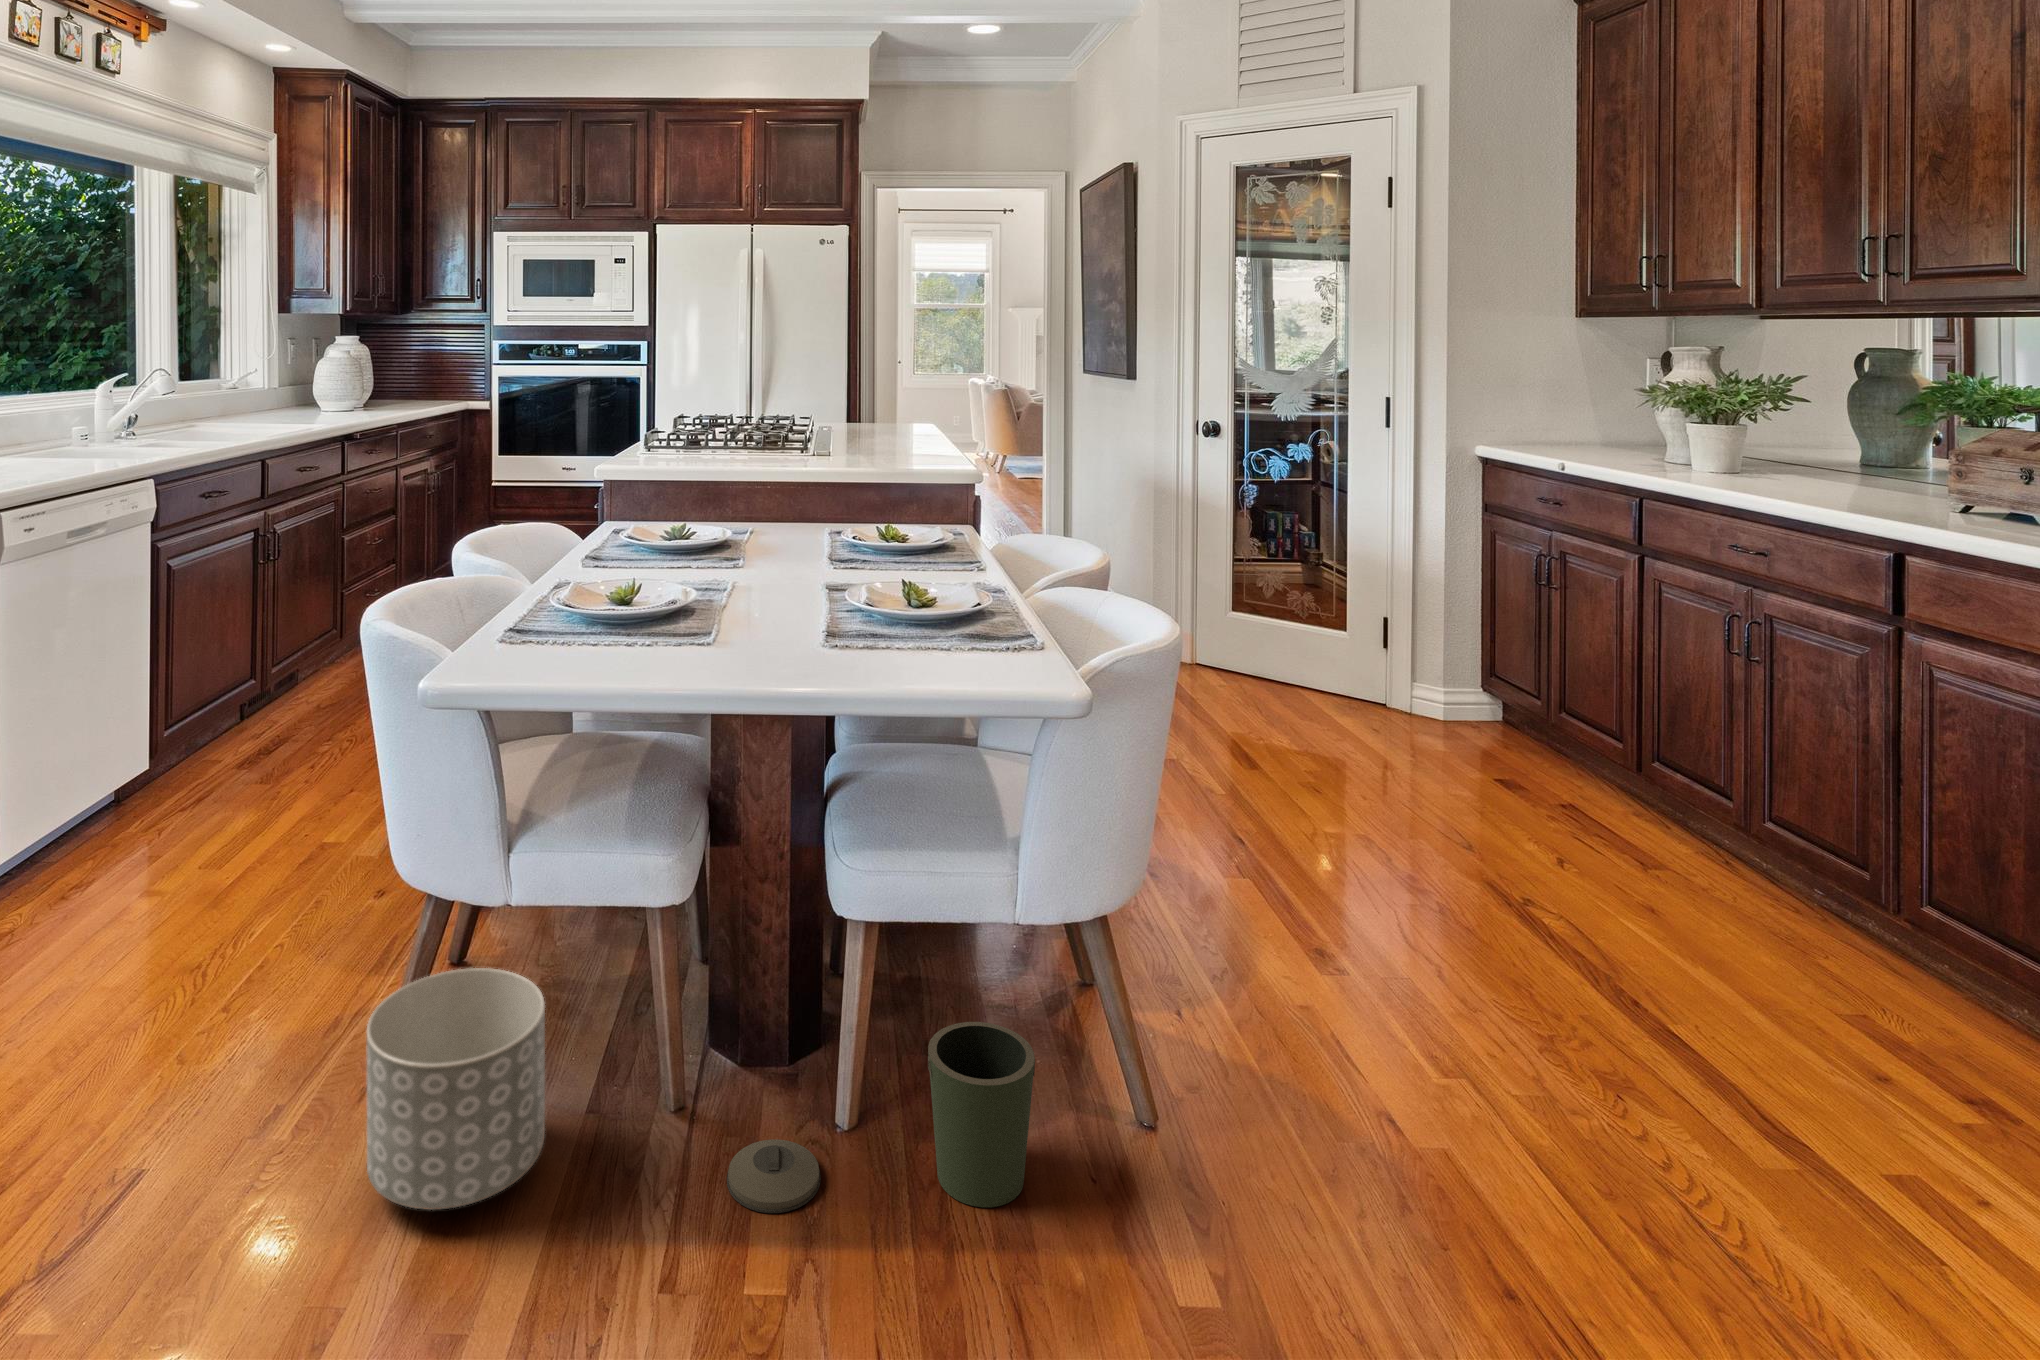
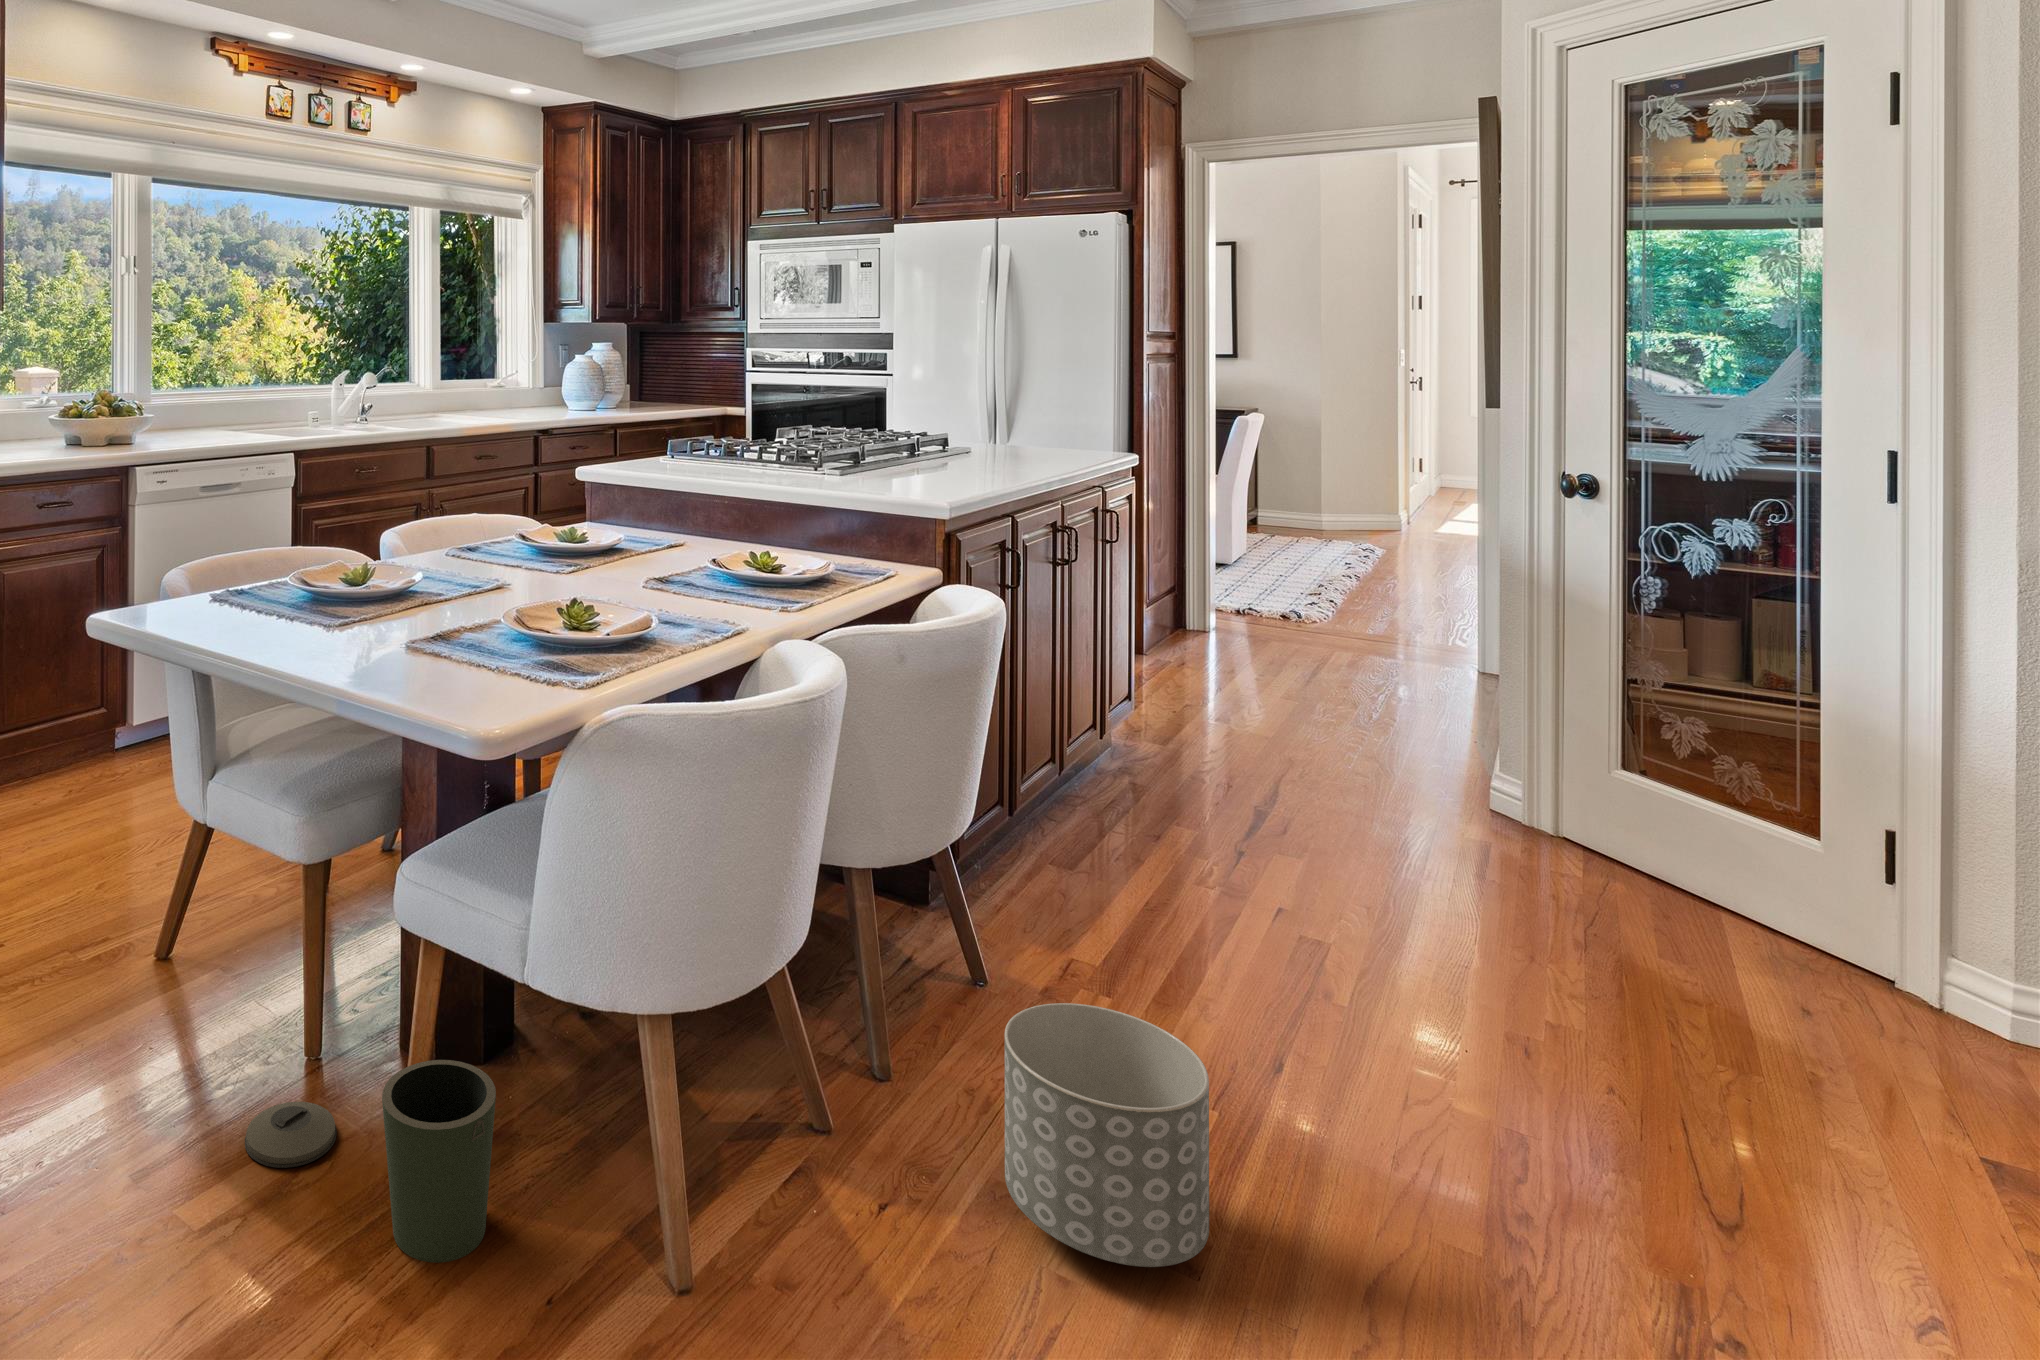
planter: present [367,968,545,1210] -> present [1004,1003,1209,1267]

